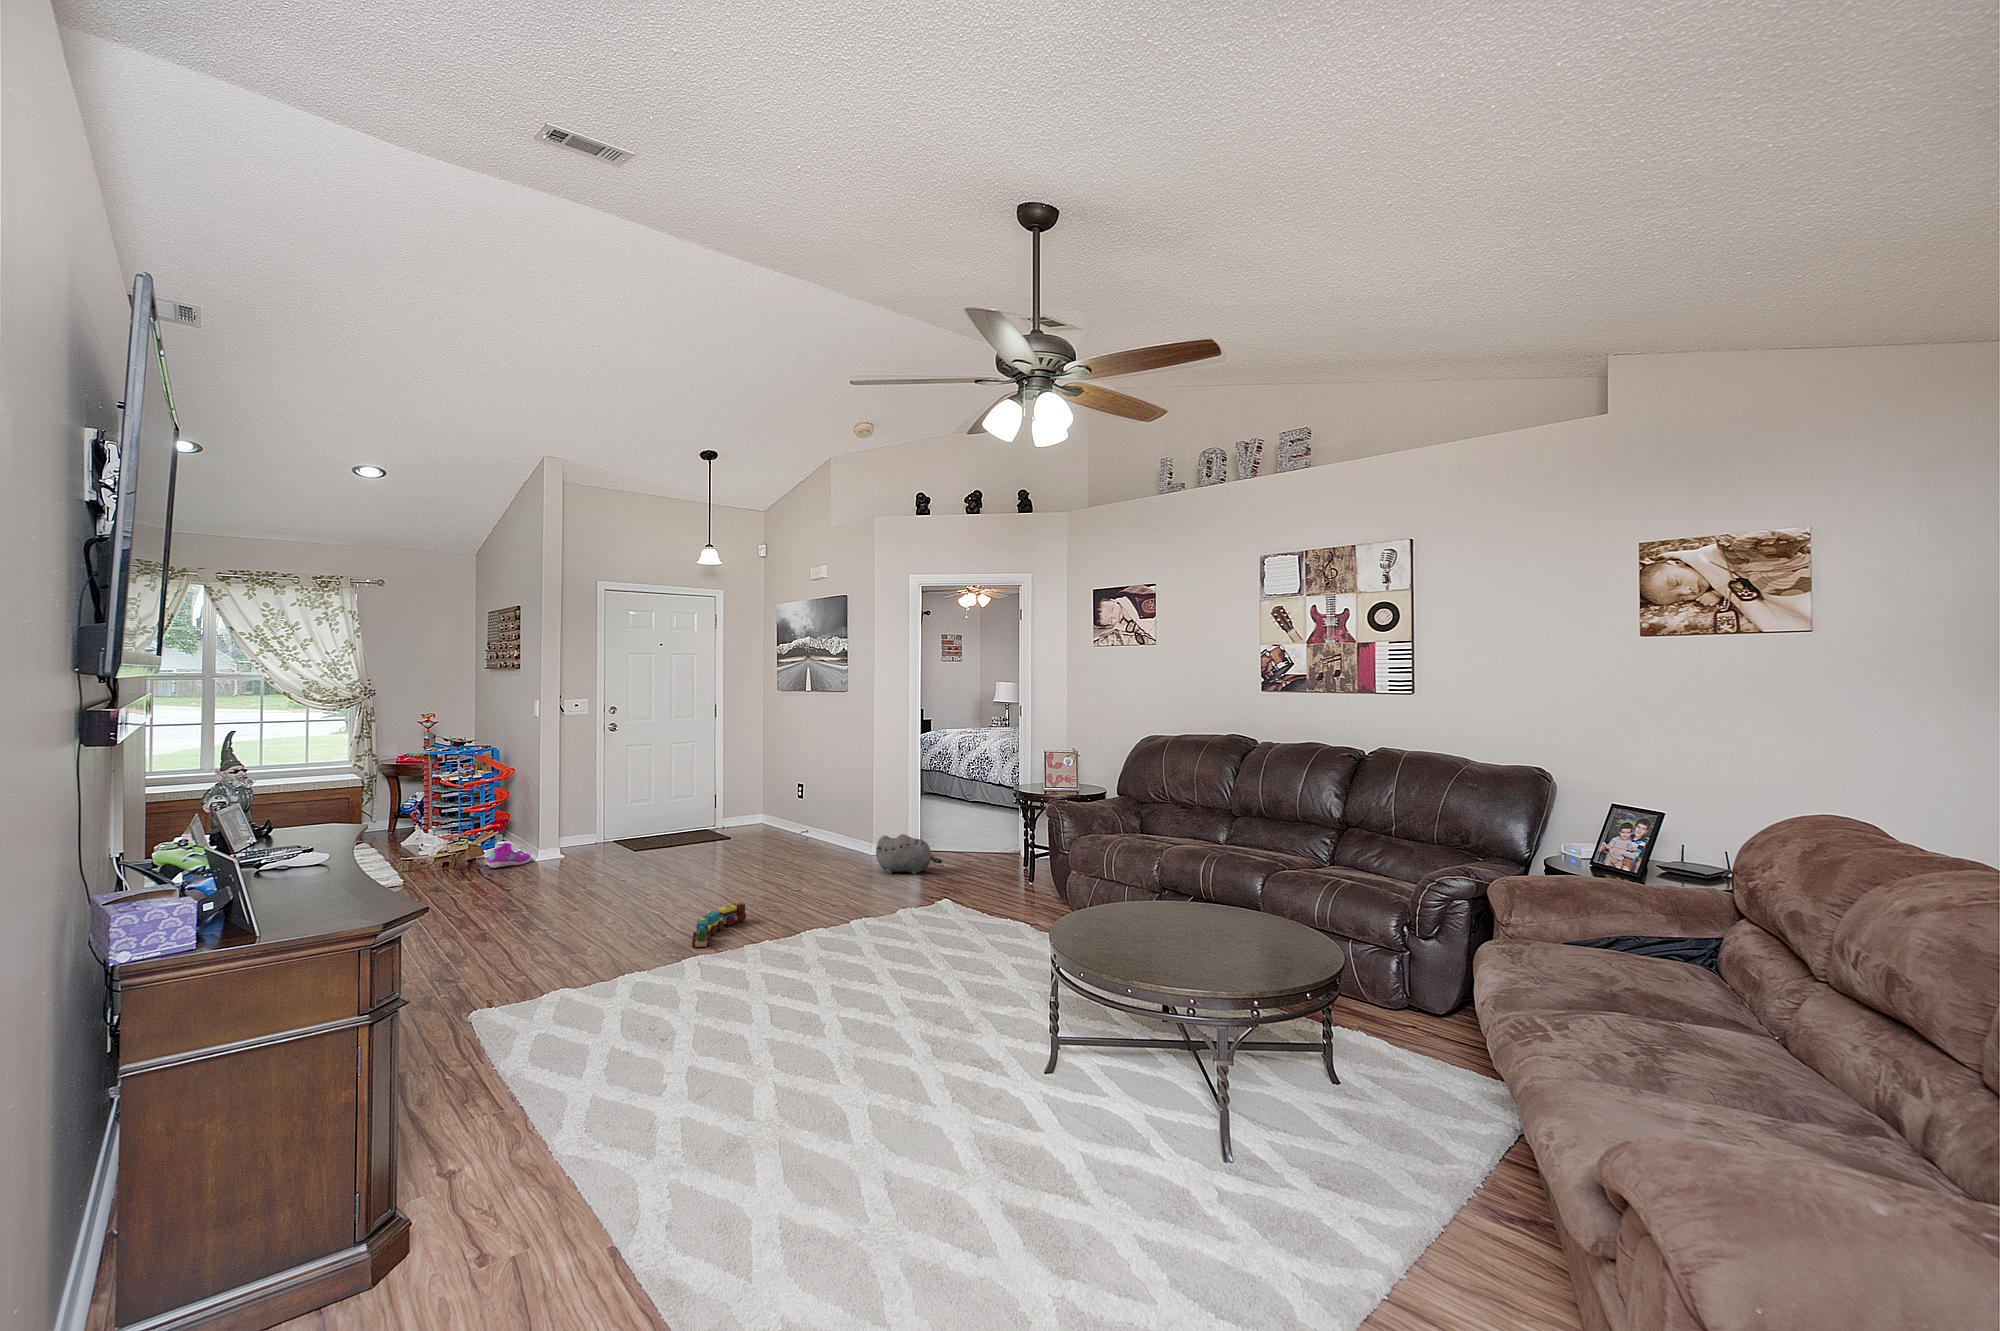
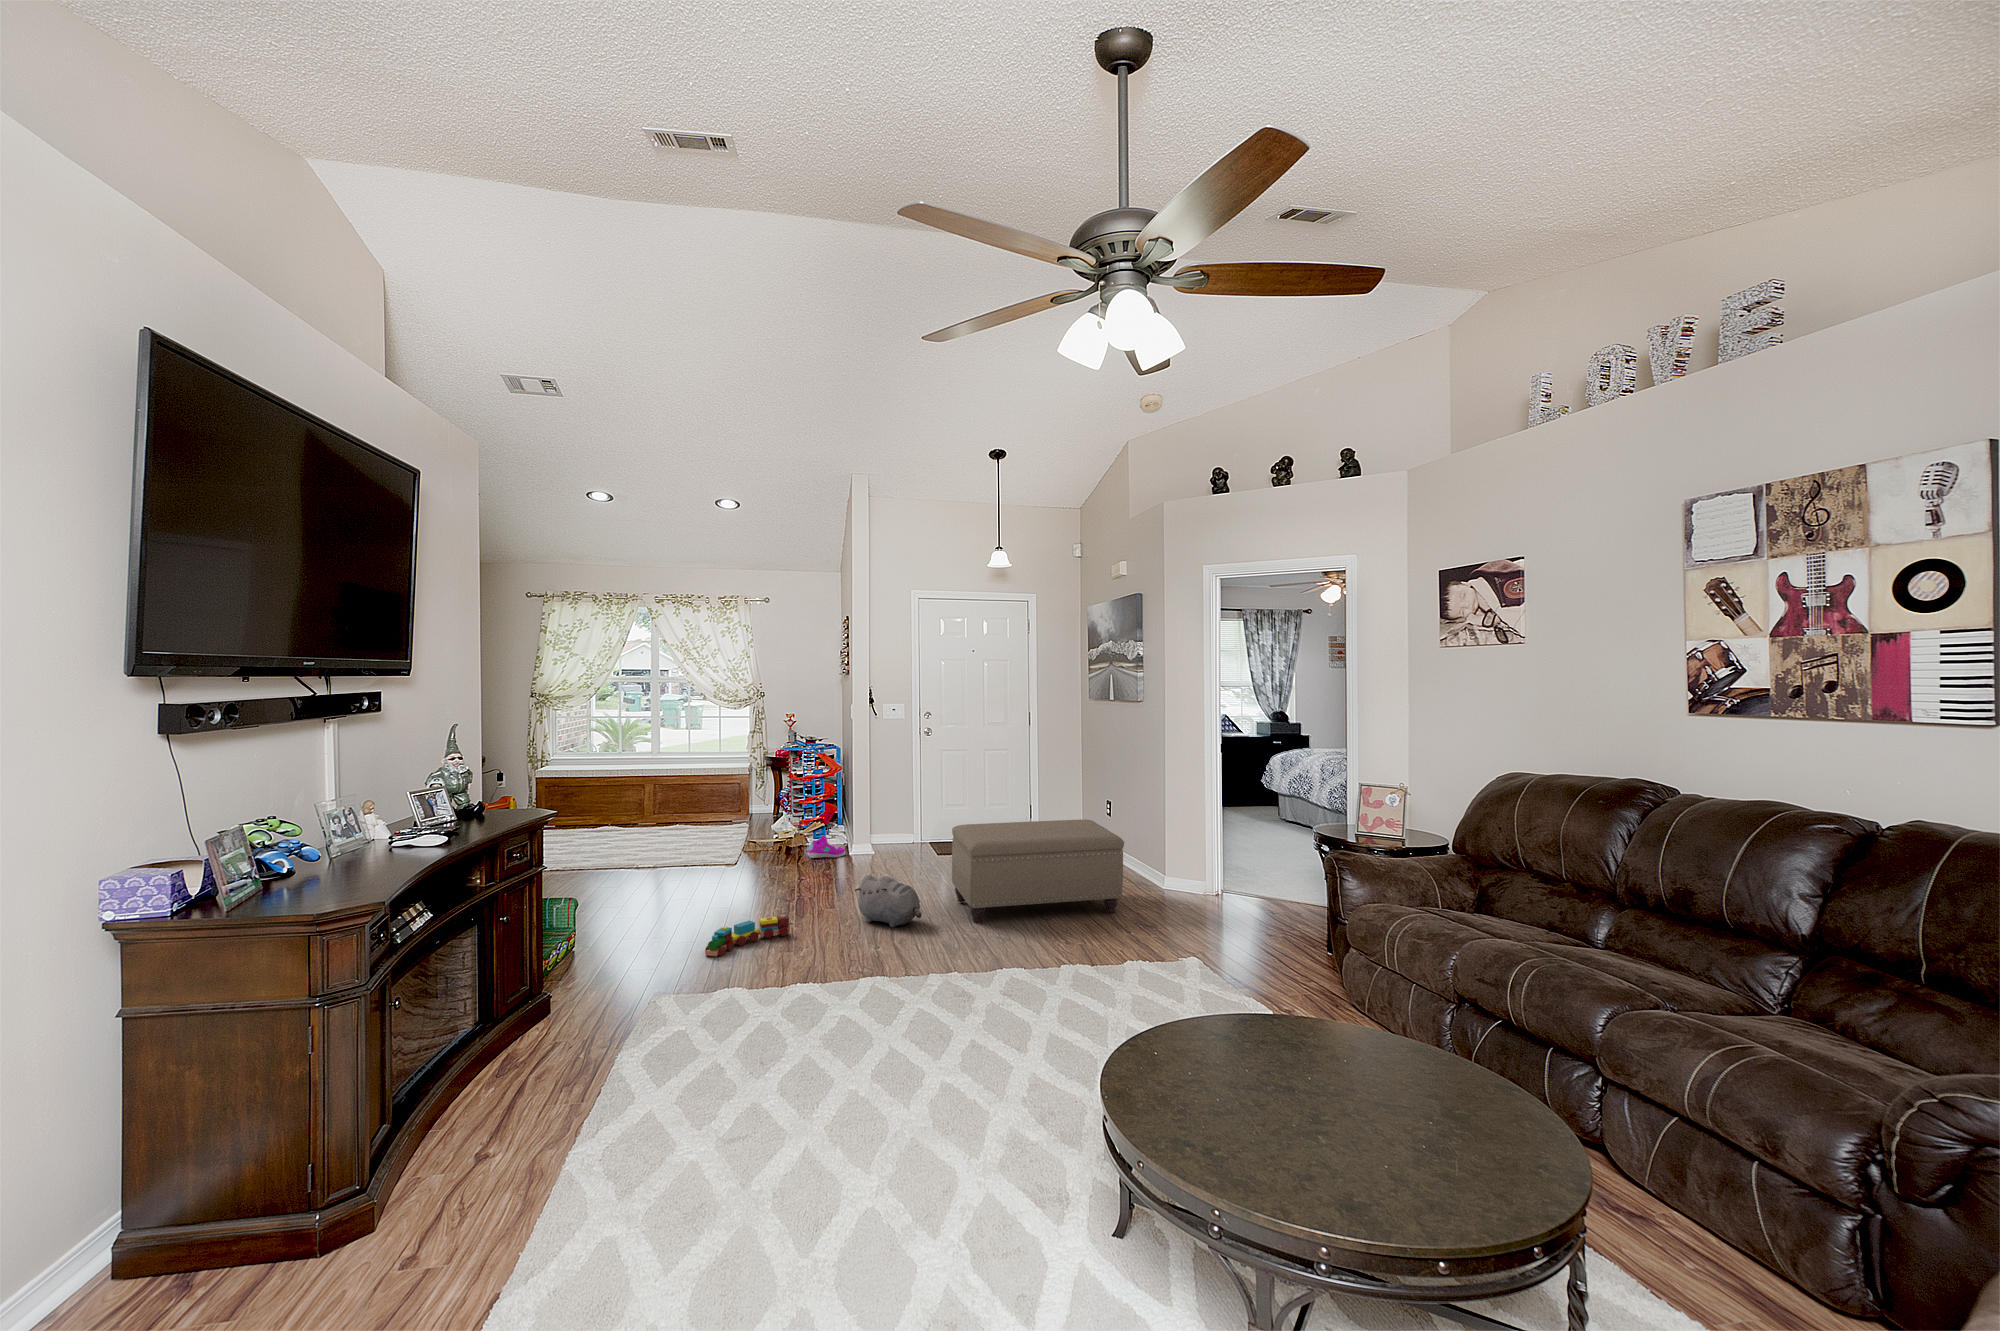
ottoman: none [695,799,861,902] -> present [952,819,1124,923]
plush toy: present [876,834,942,874] -> present [855,875,922,927]
toy train: present [692,902,746,947] -> present [705,915,790,956]

